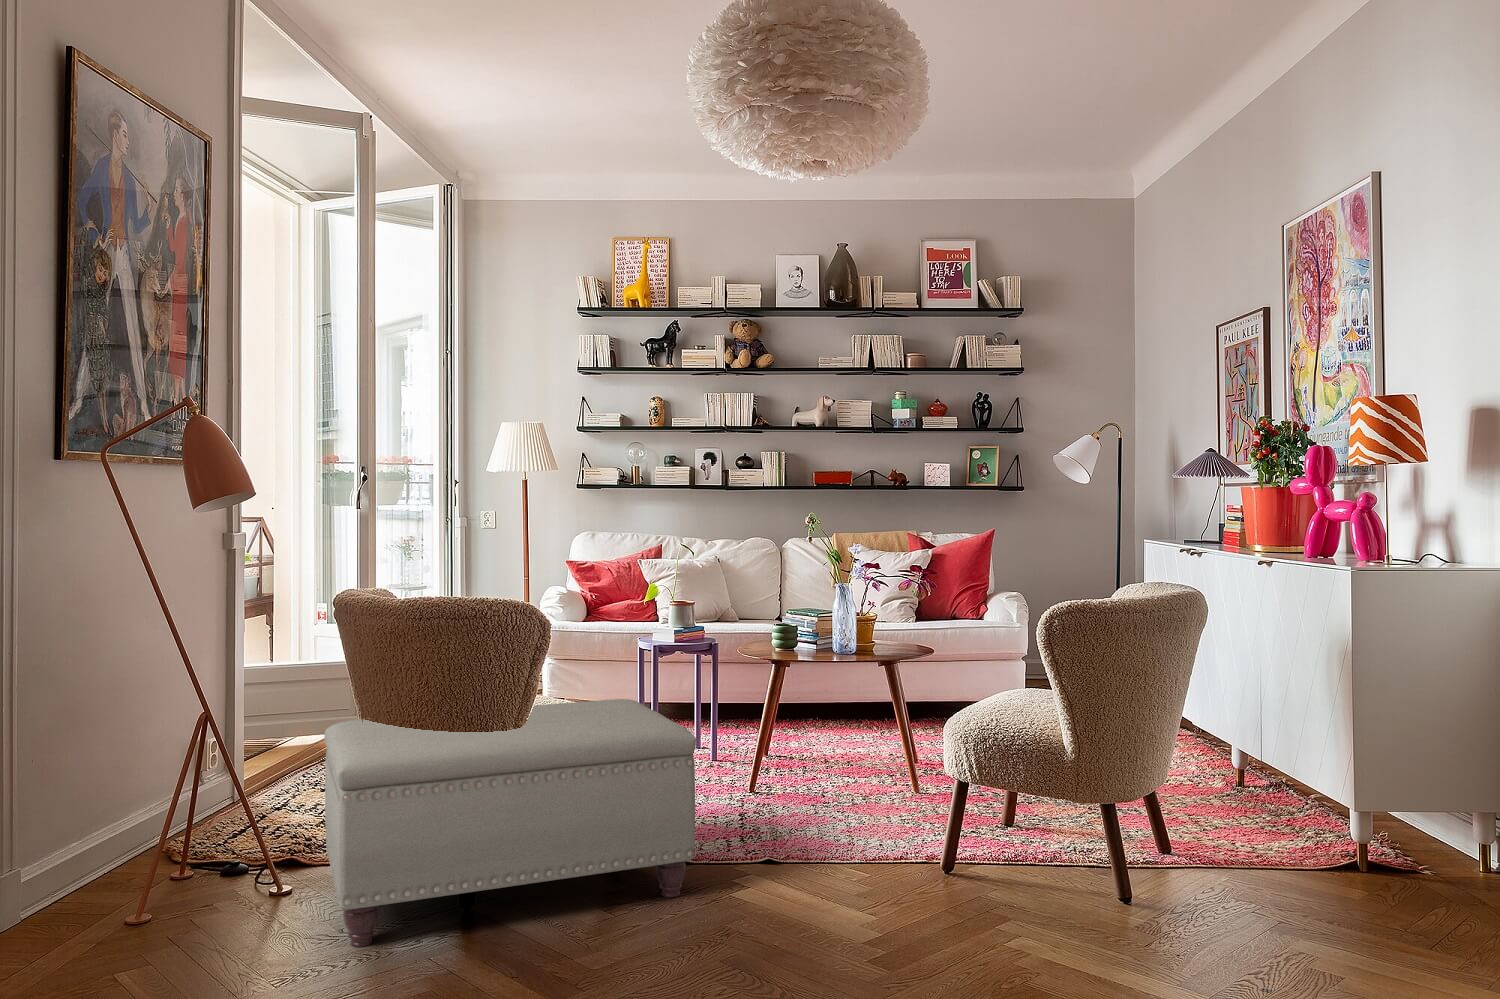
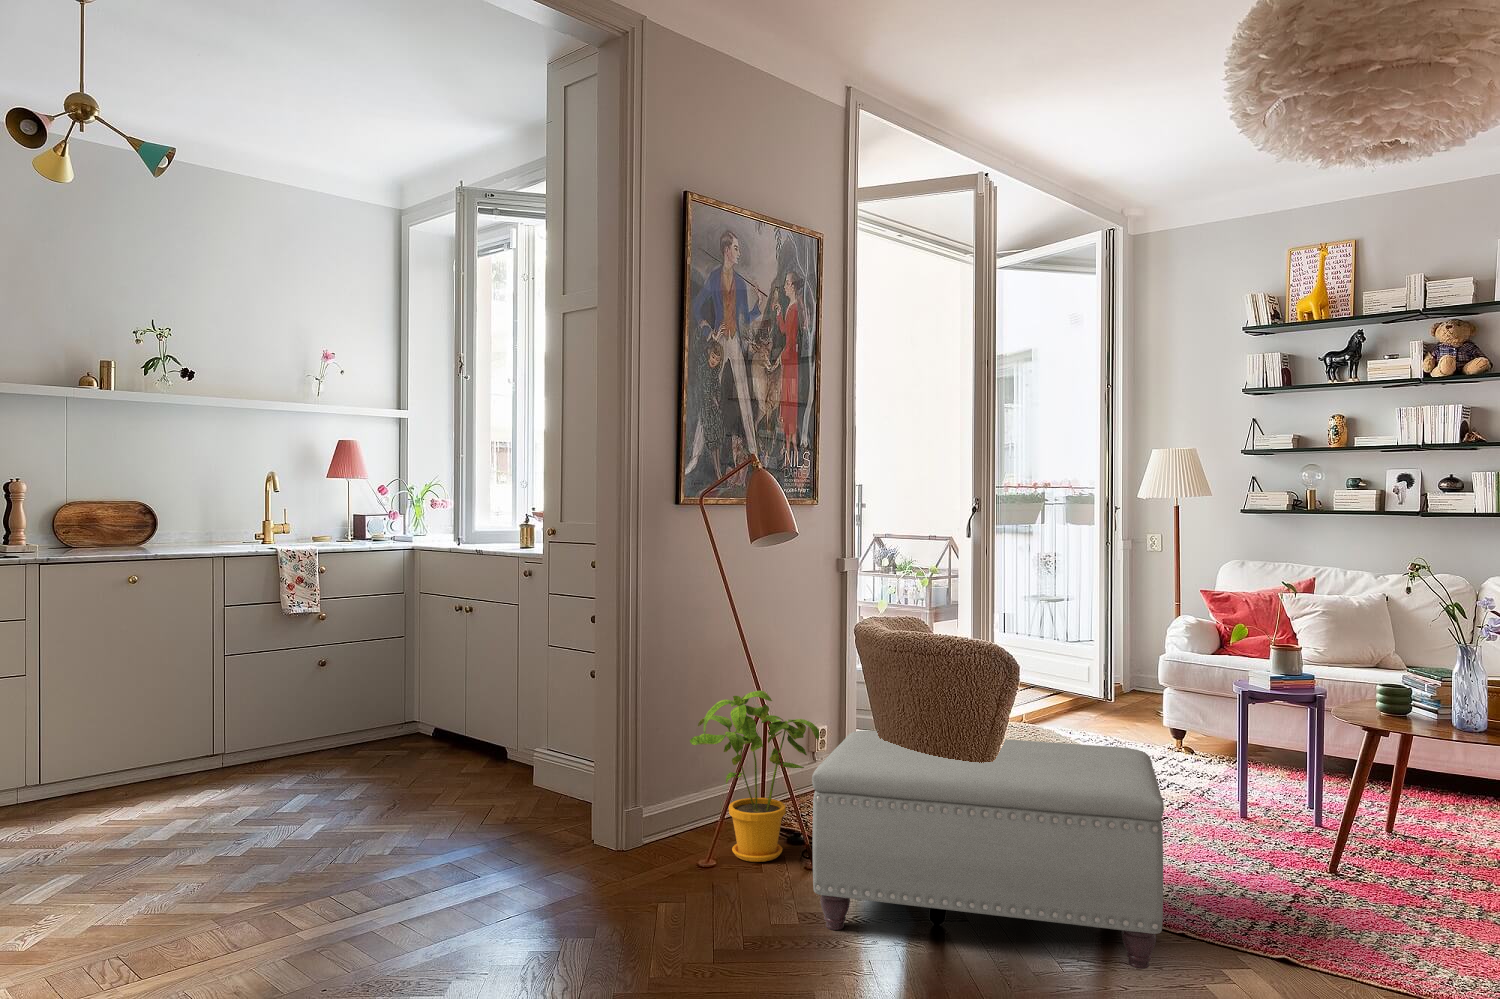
house plant: none [89,690,278,908] -> present [690,691,819,862]

